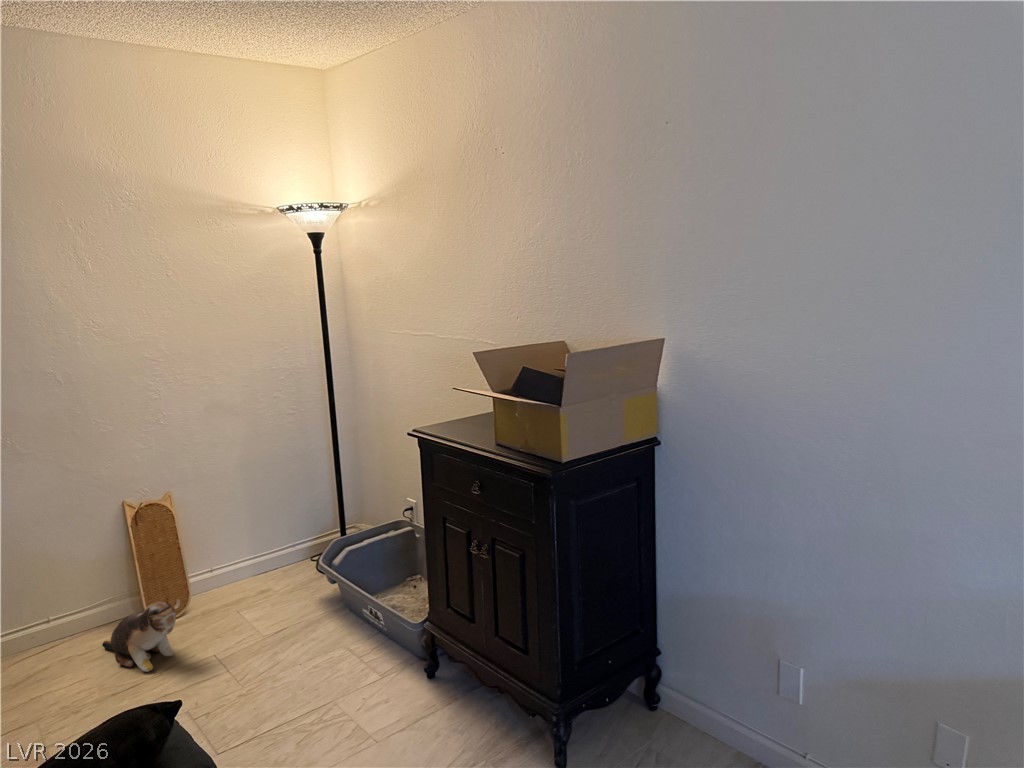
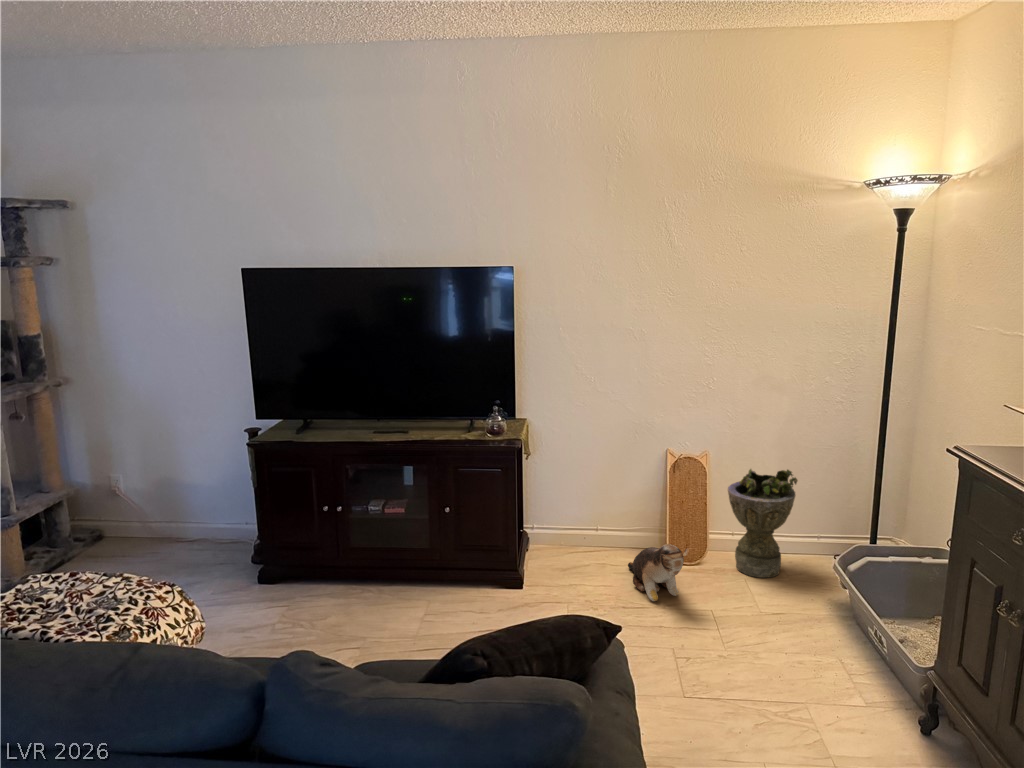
planter: none [201,489,269,606] -> present [728,469,798,578]

